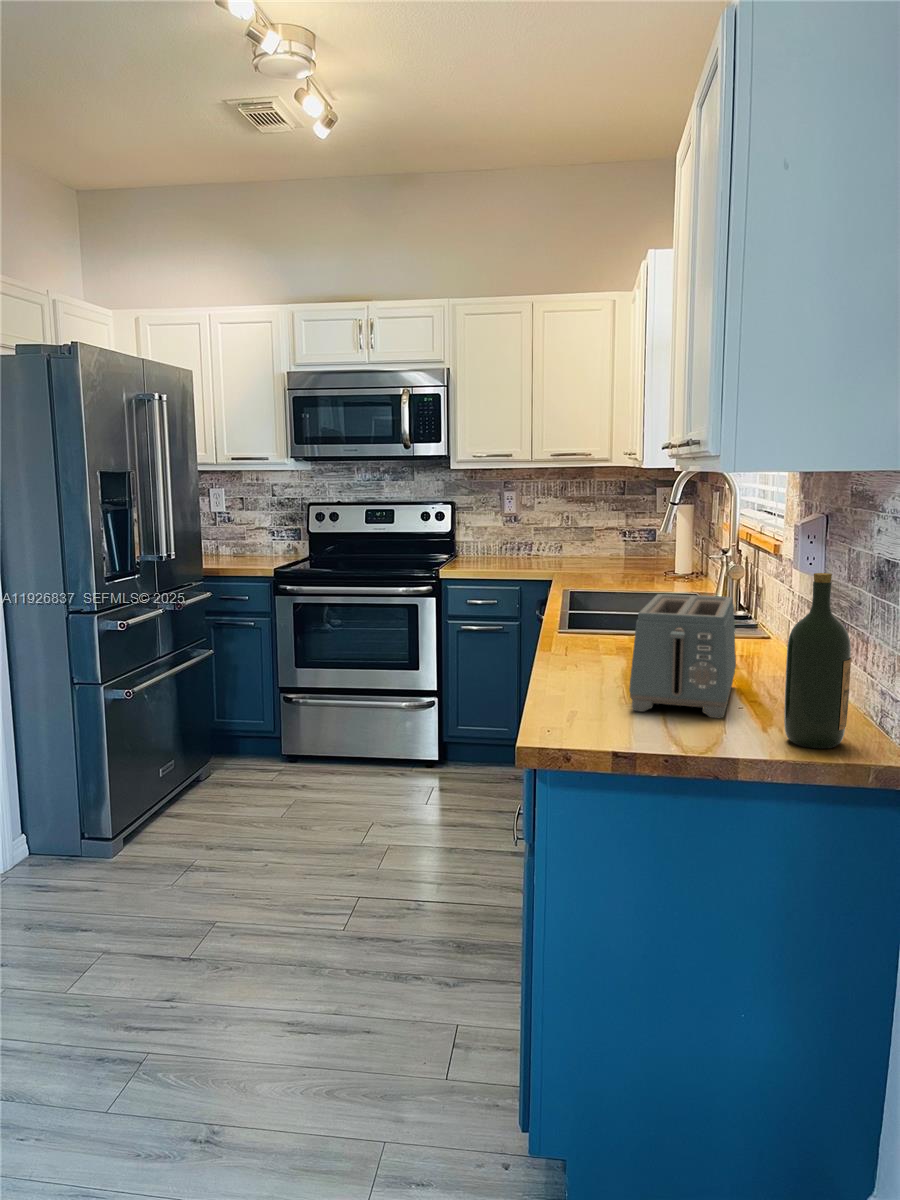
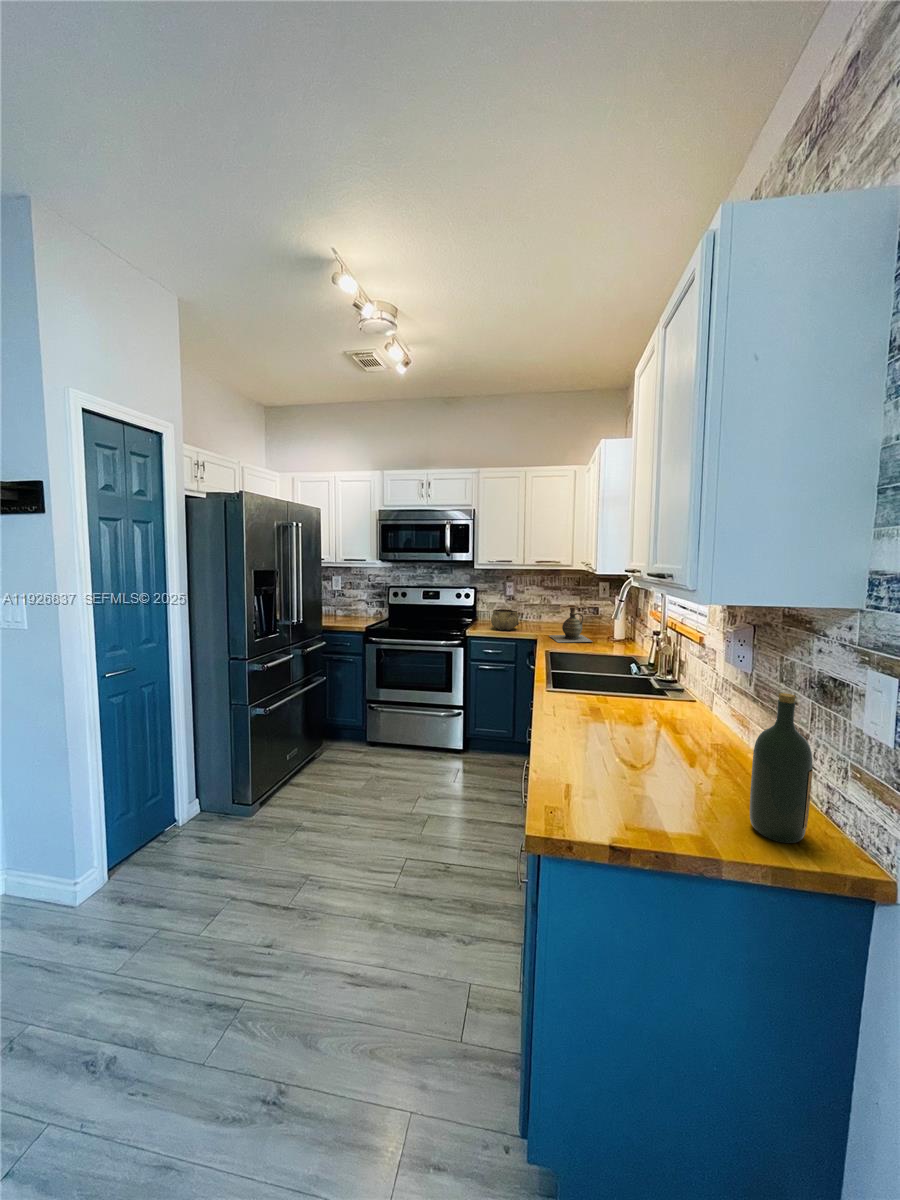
ceramic jug: none [572,526,642,582] -> present [549,607,592,642]
decorative bowl: none [480,535,525,568] -> present [491,609,519,630]
toaster: present [629,594,736,718] -> none [611,680,692,792]

